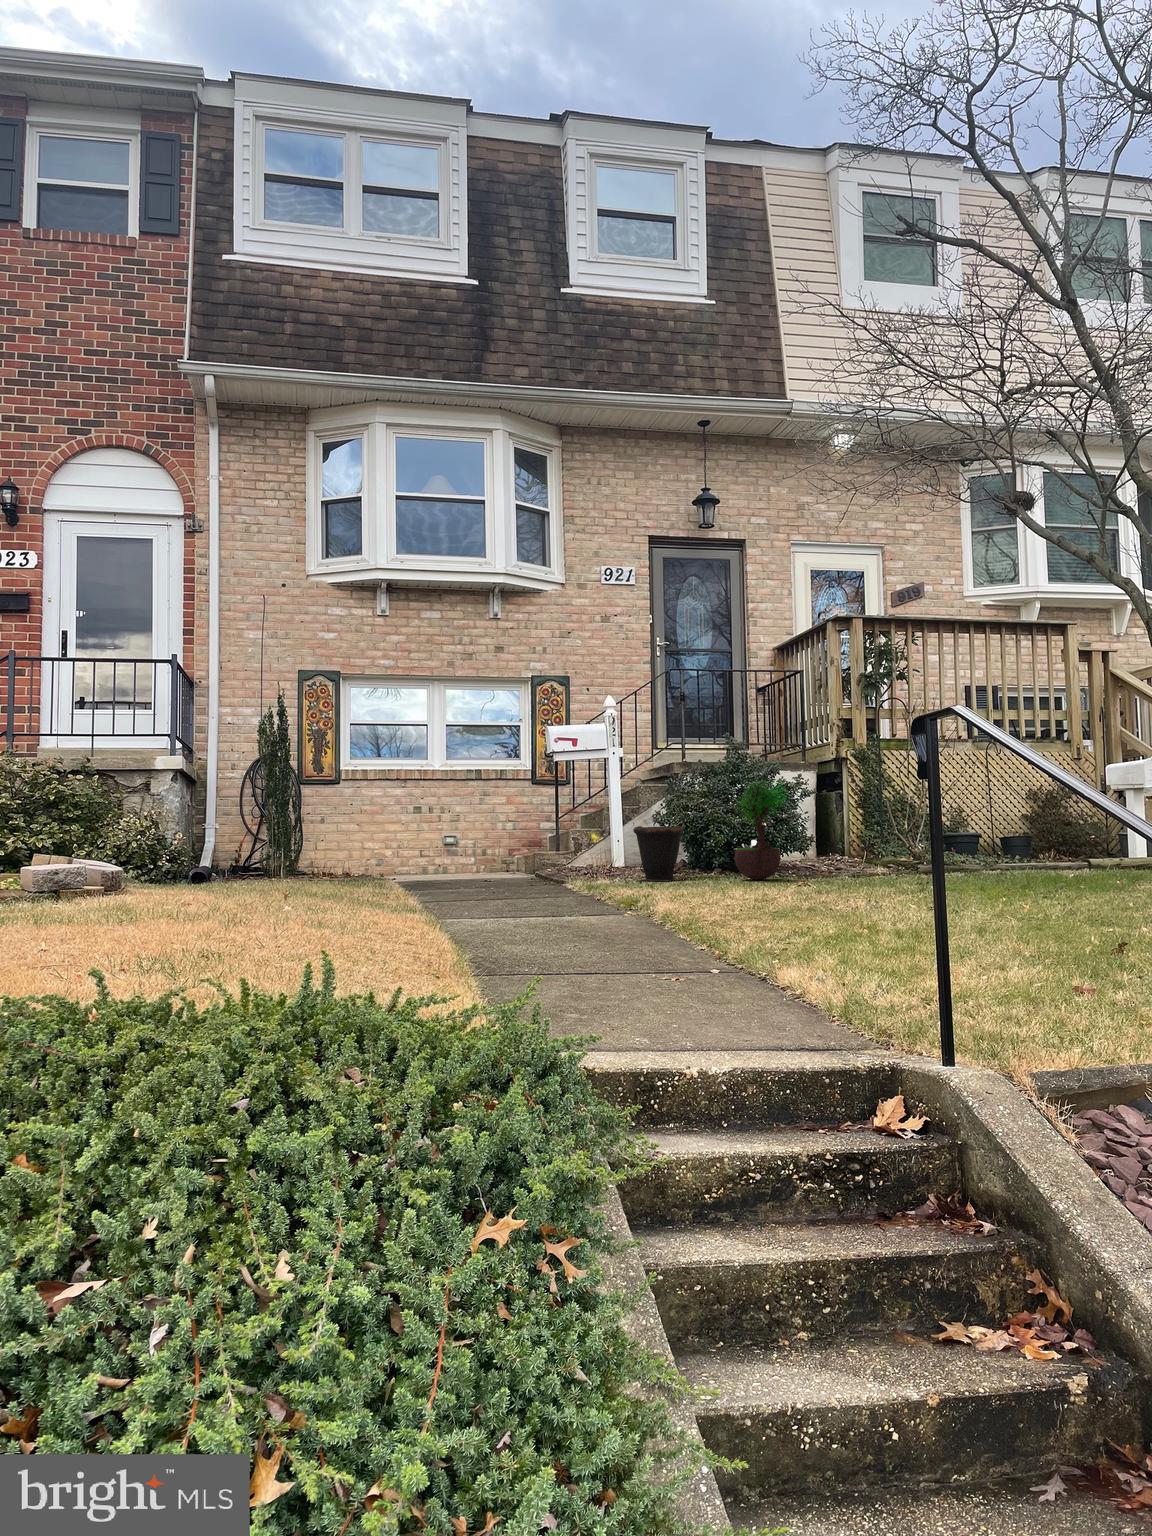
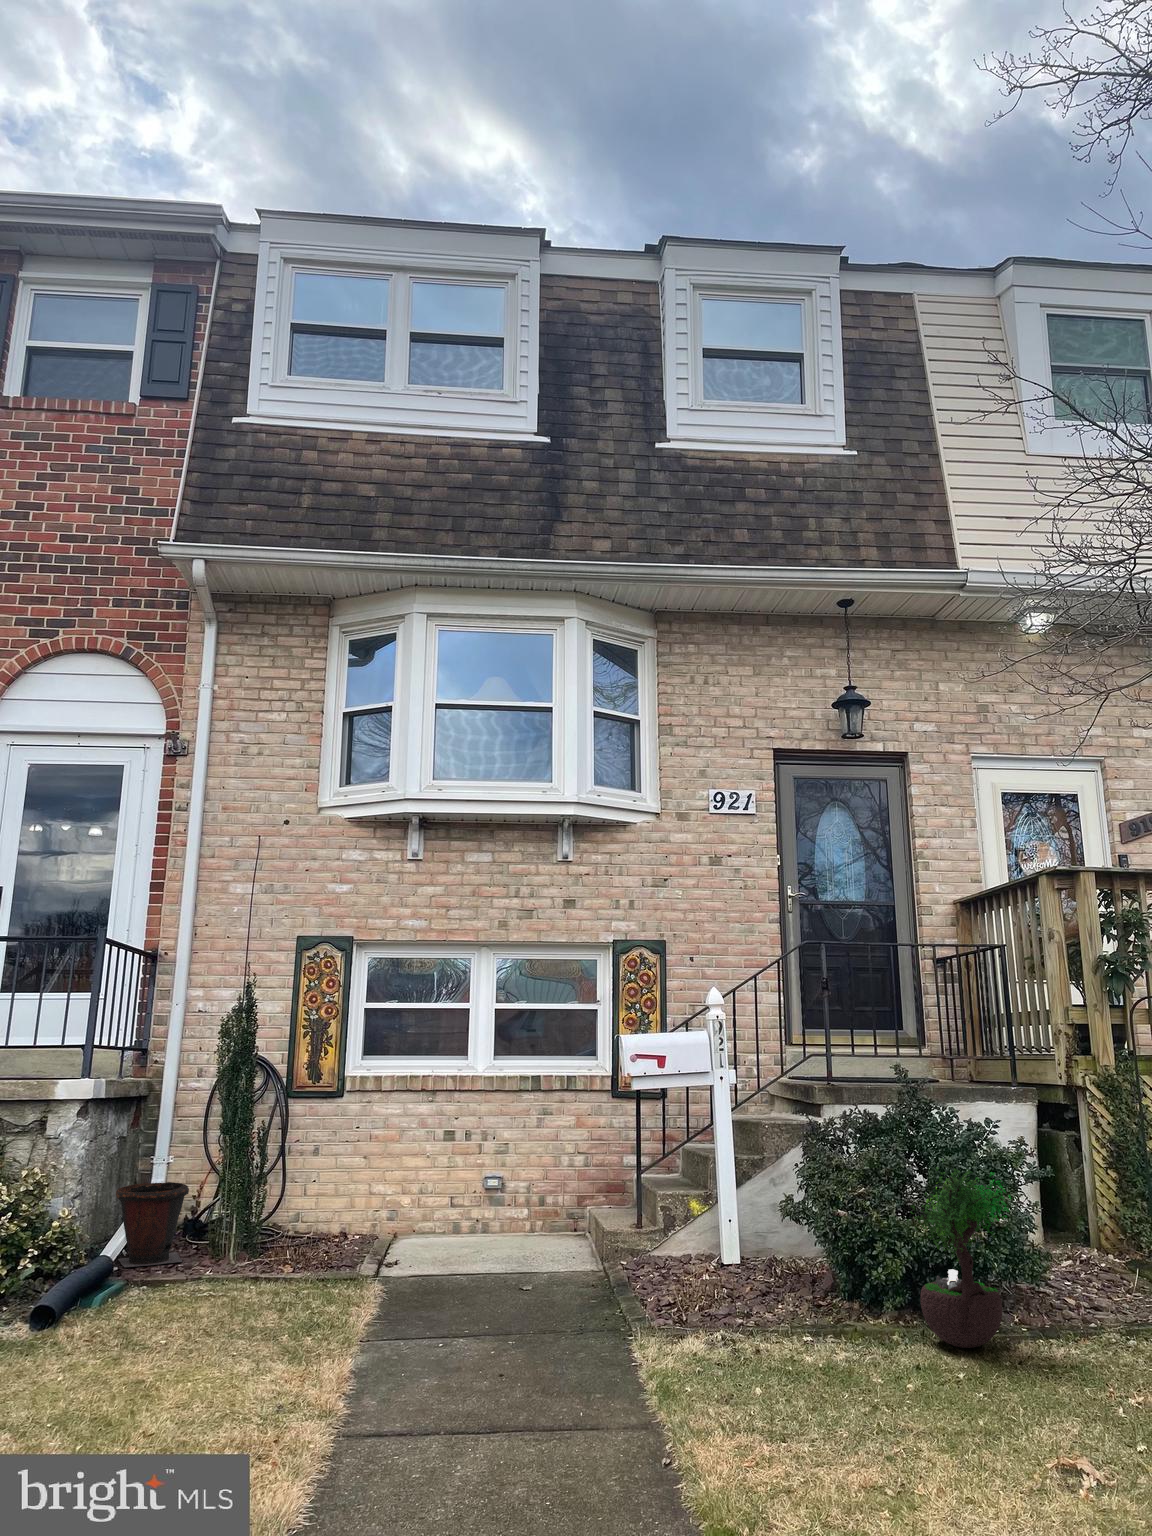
bucket: present [633,823,684,881] -> present [116,1182,189,1267]

